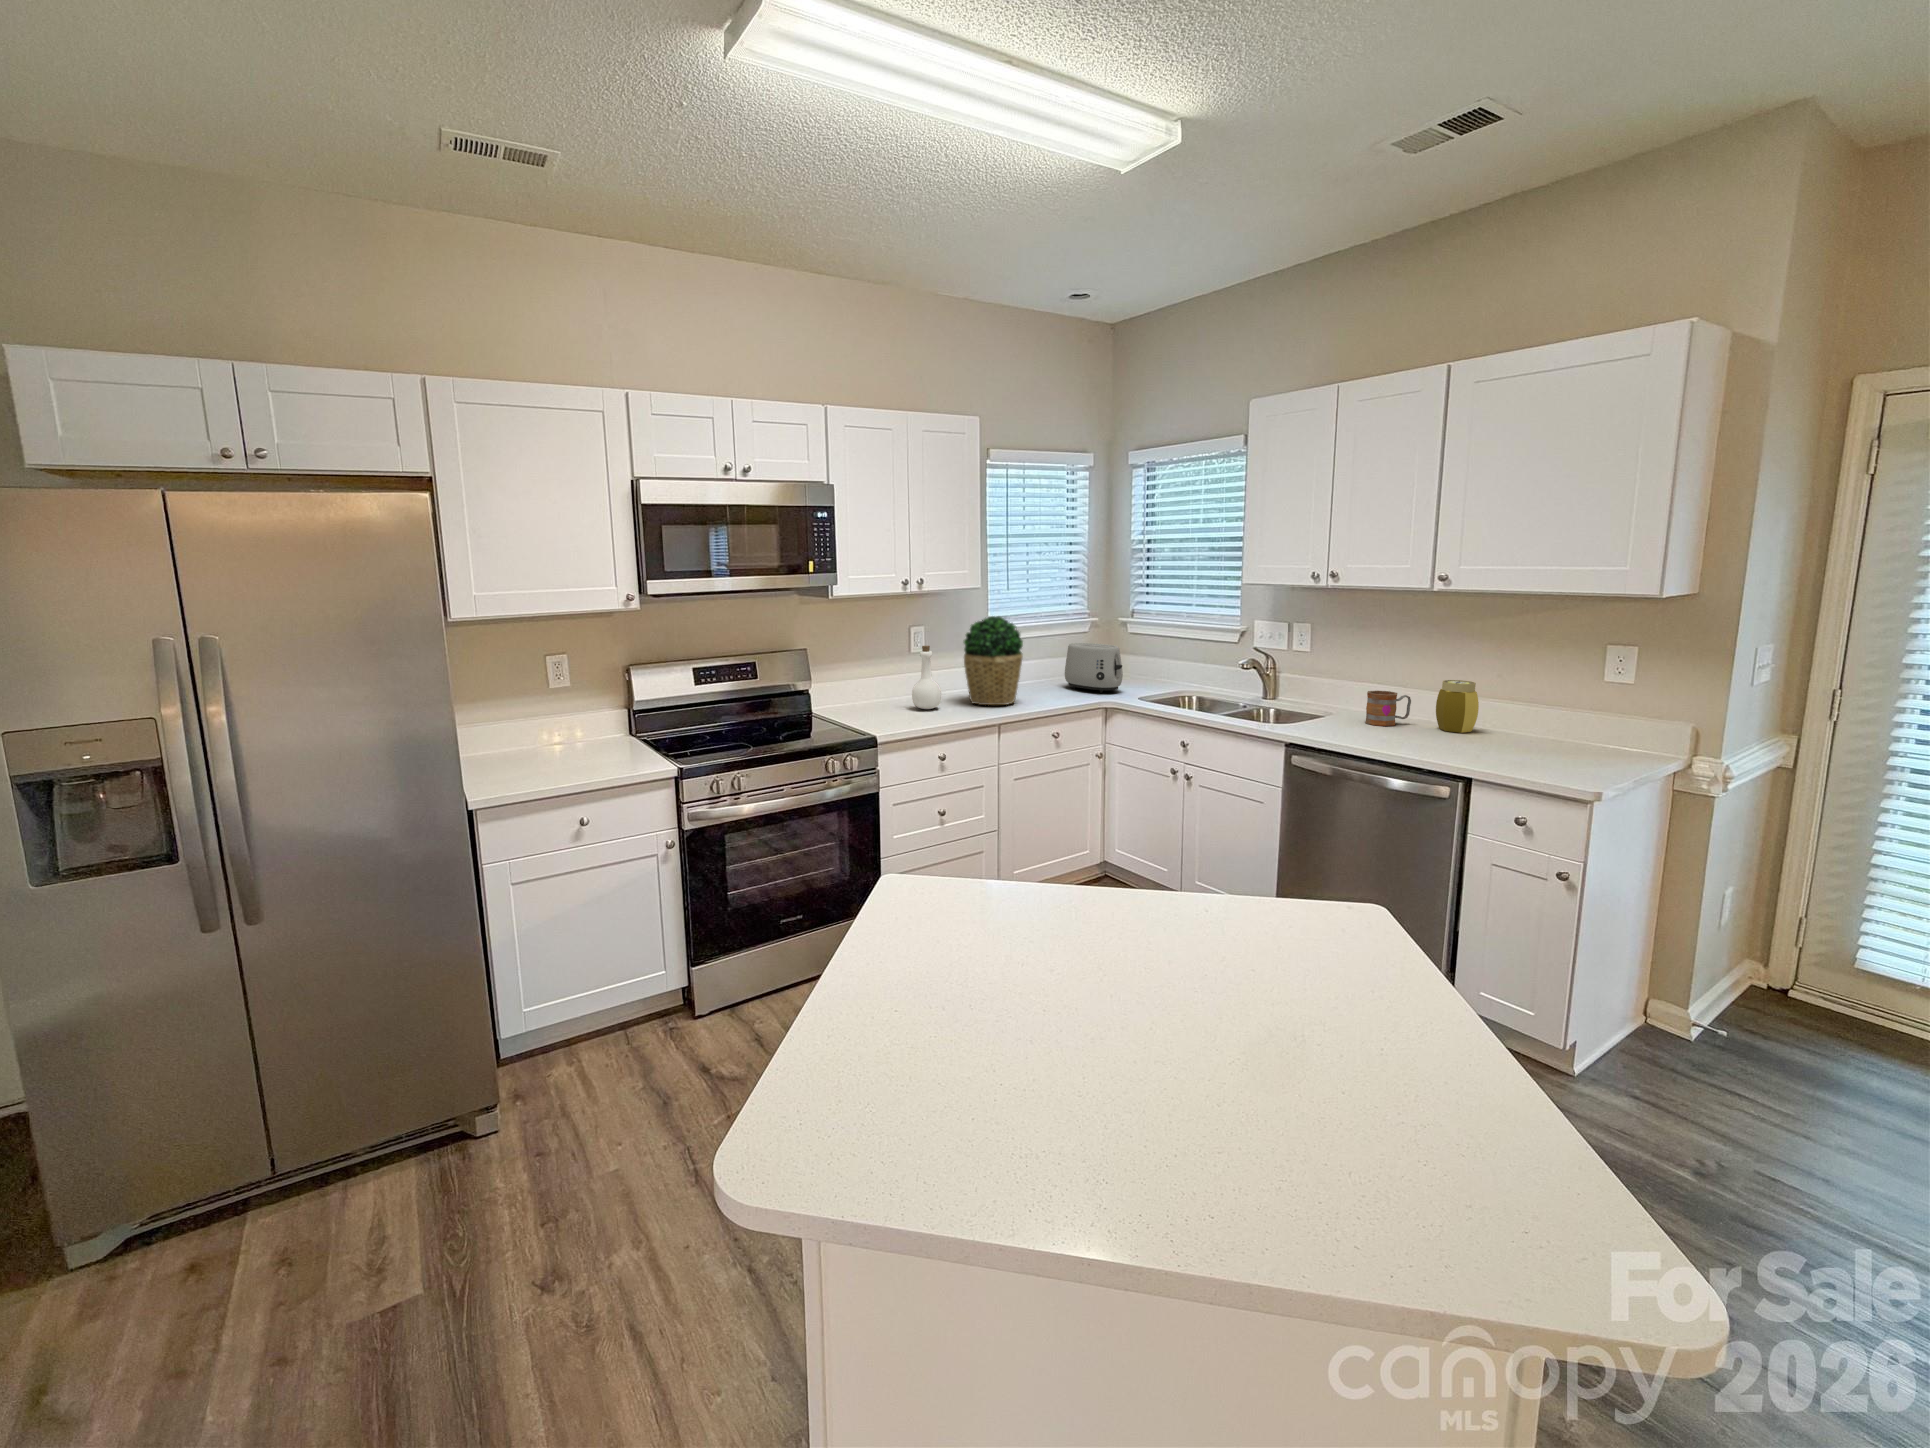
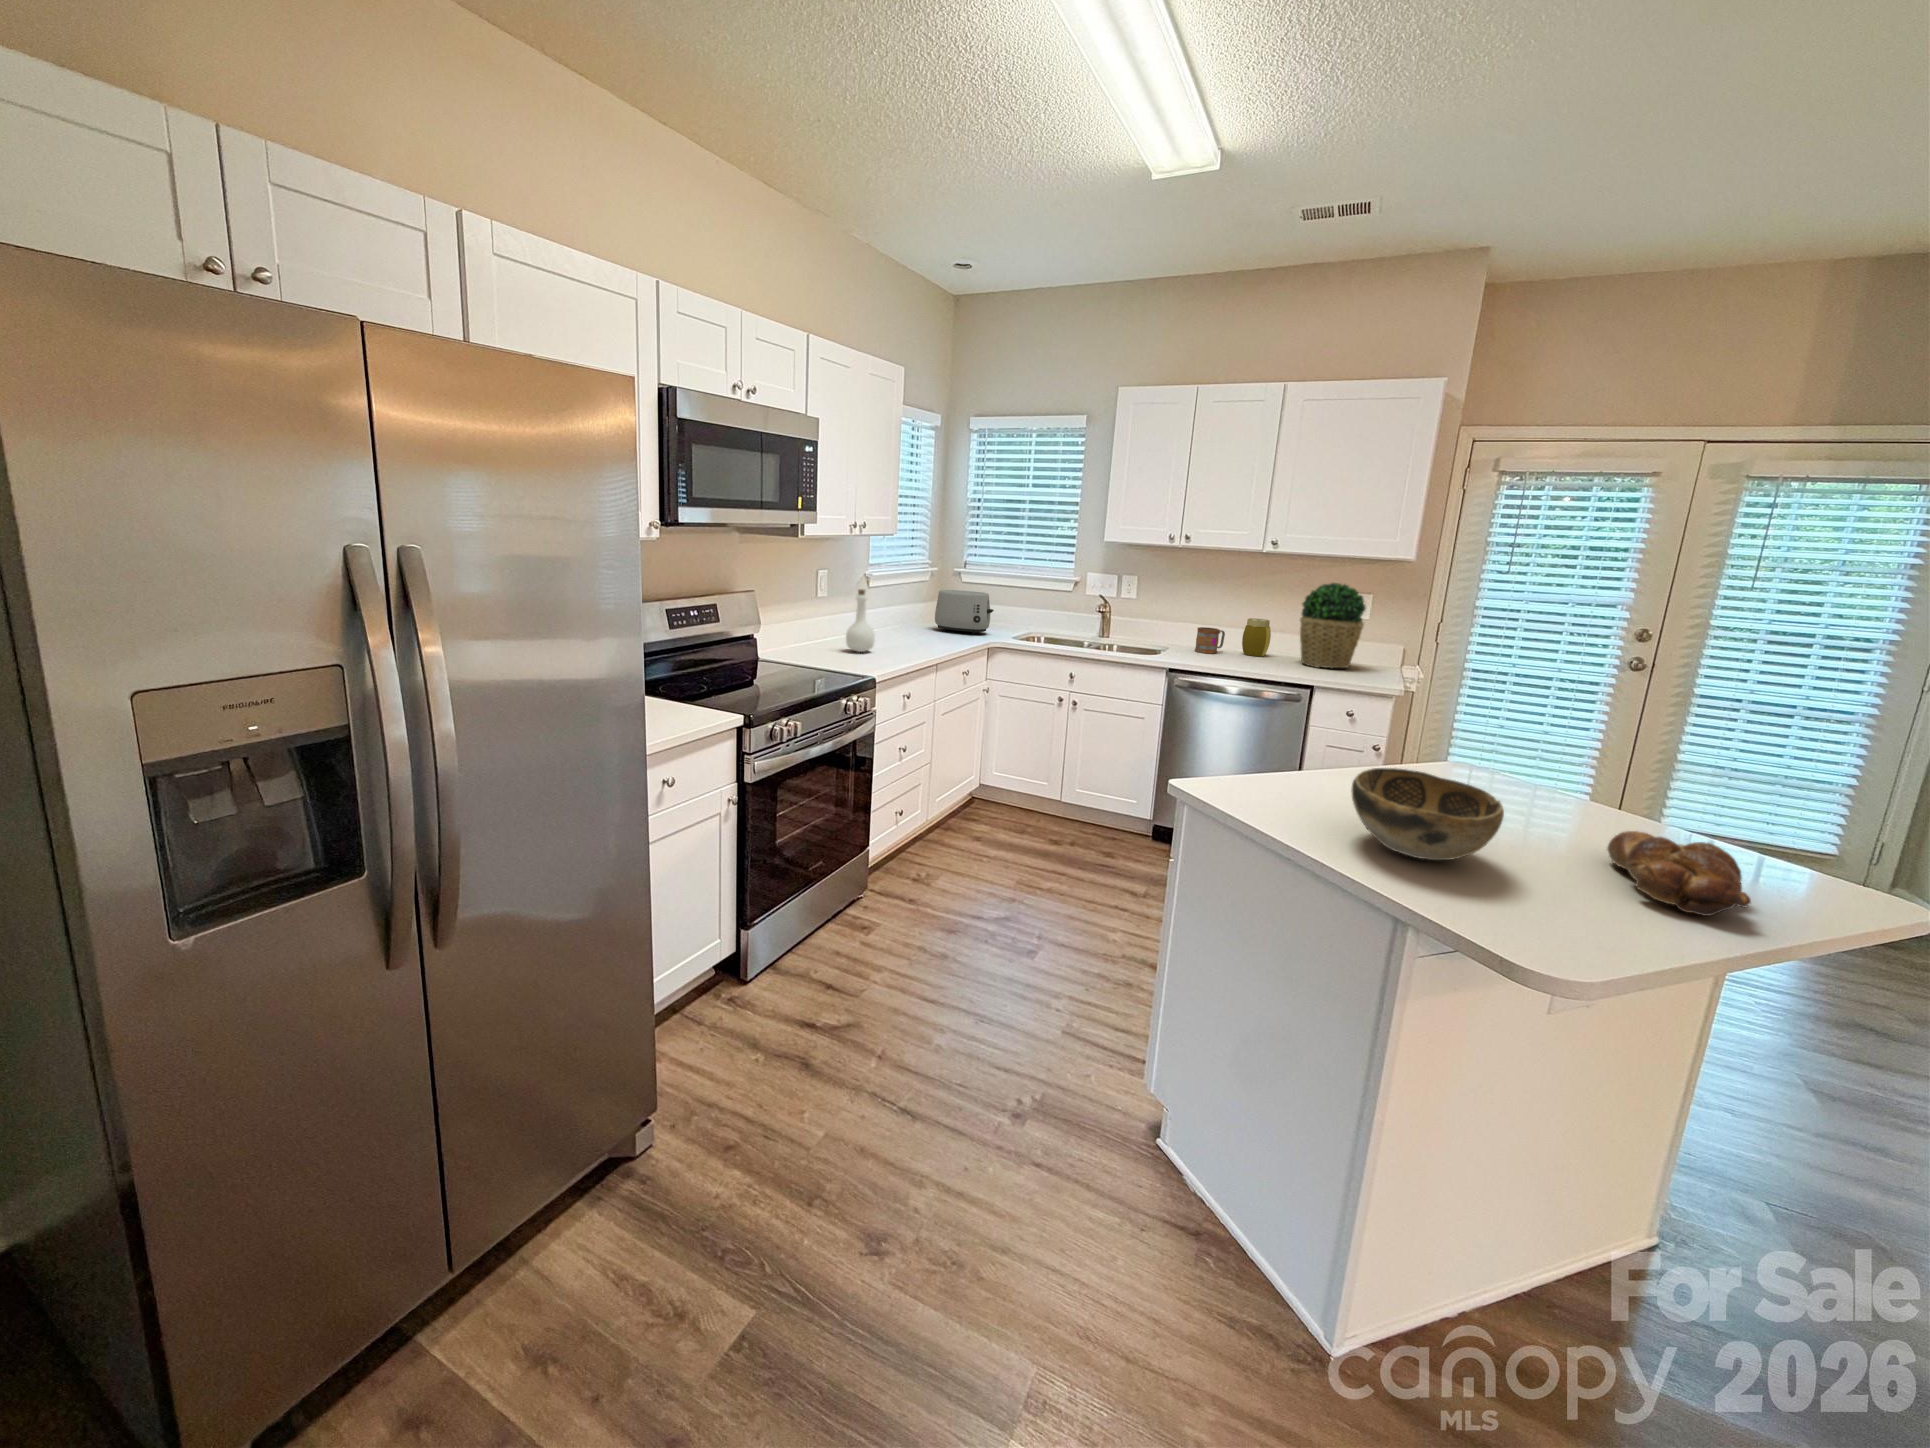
potted plant: present [964,616,1023,705] -> present [1300,583,1366,669]
decorative bowl: none [914,876,1077,999] -> present [1351,768,1504,860]
bread loaf: none [1157,1014,1367,1148] -> present [1607,831,1751,916]

